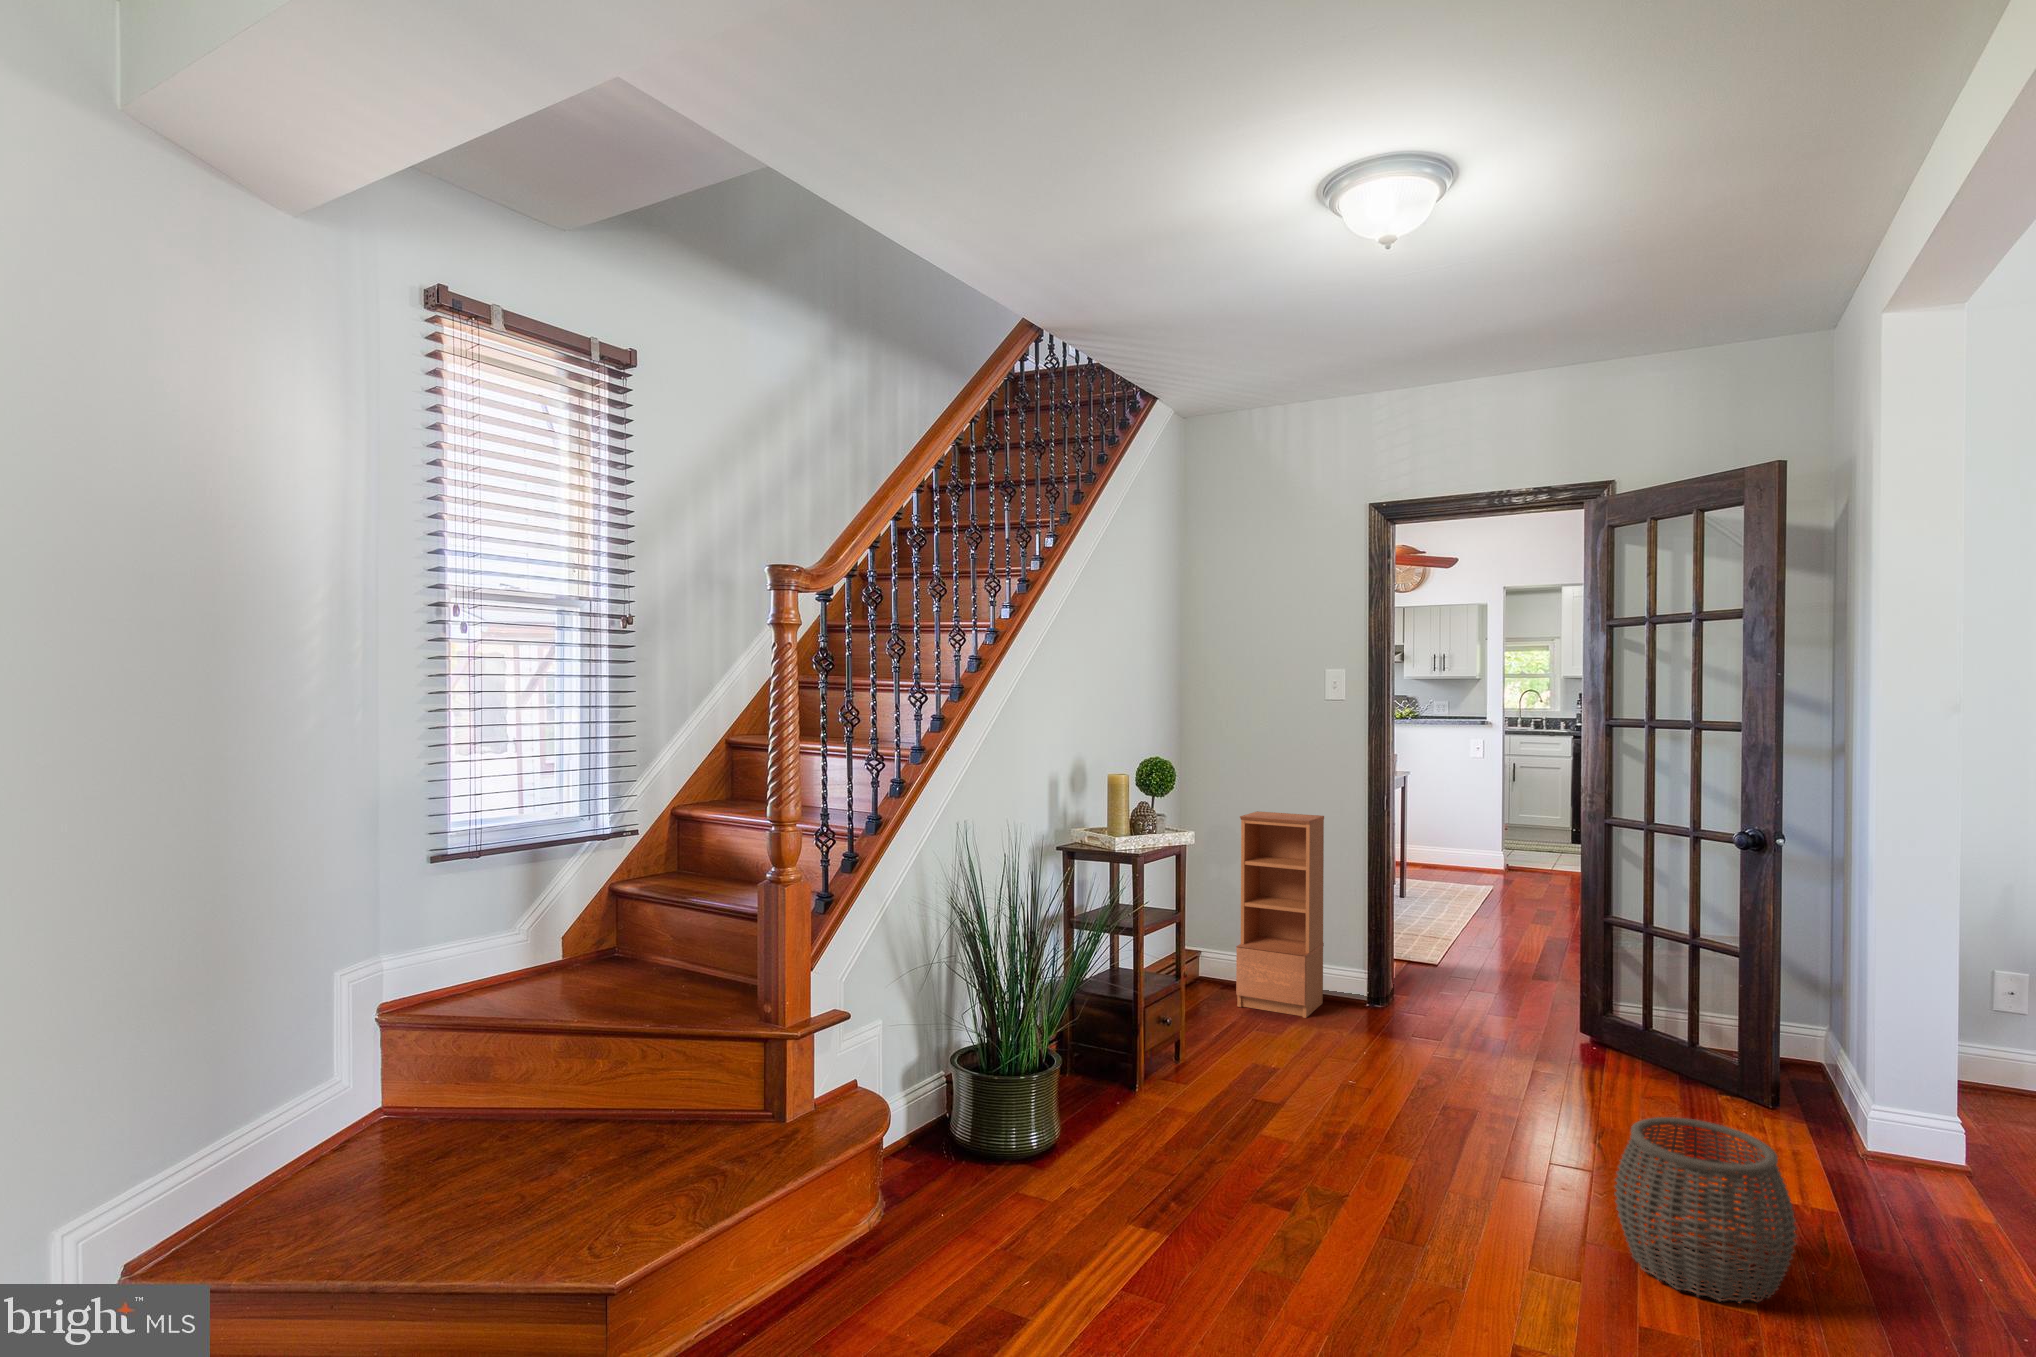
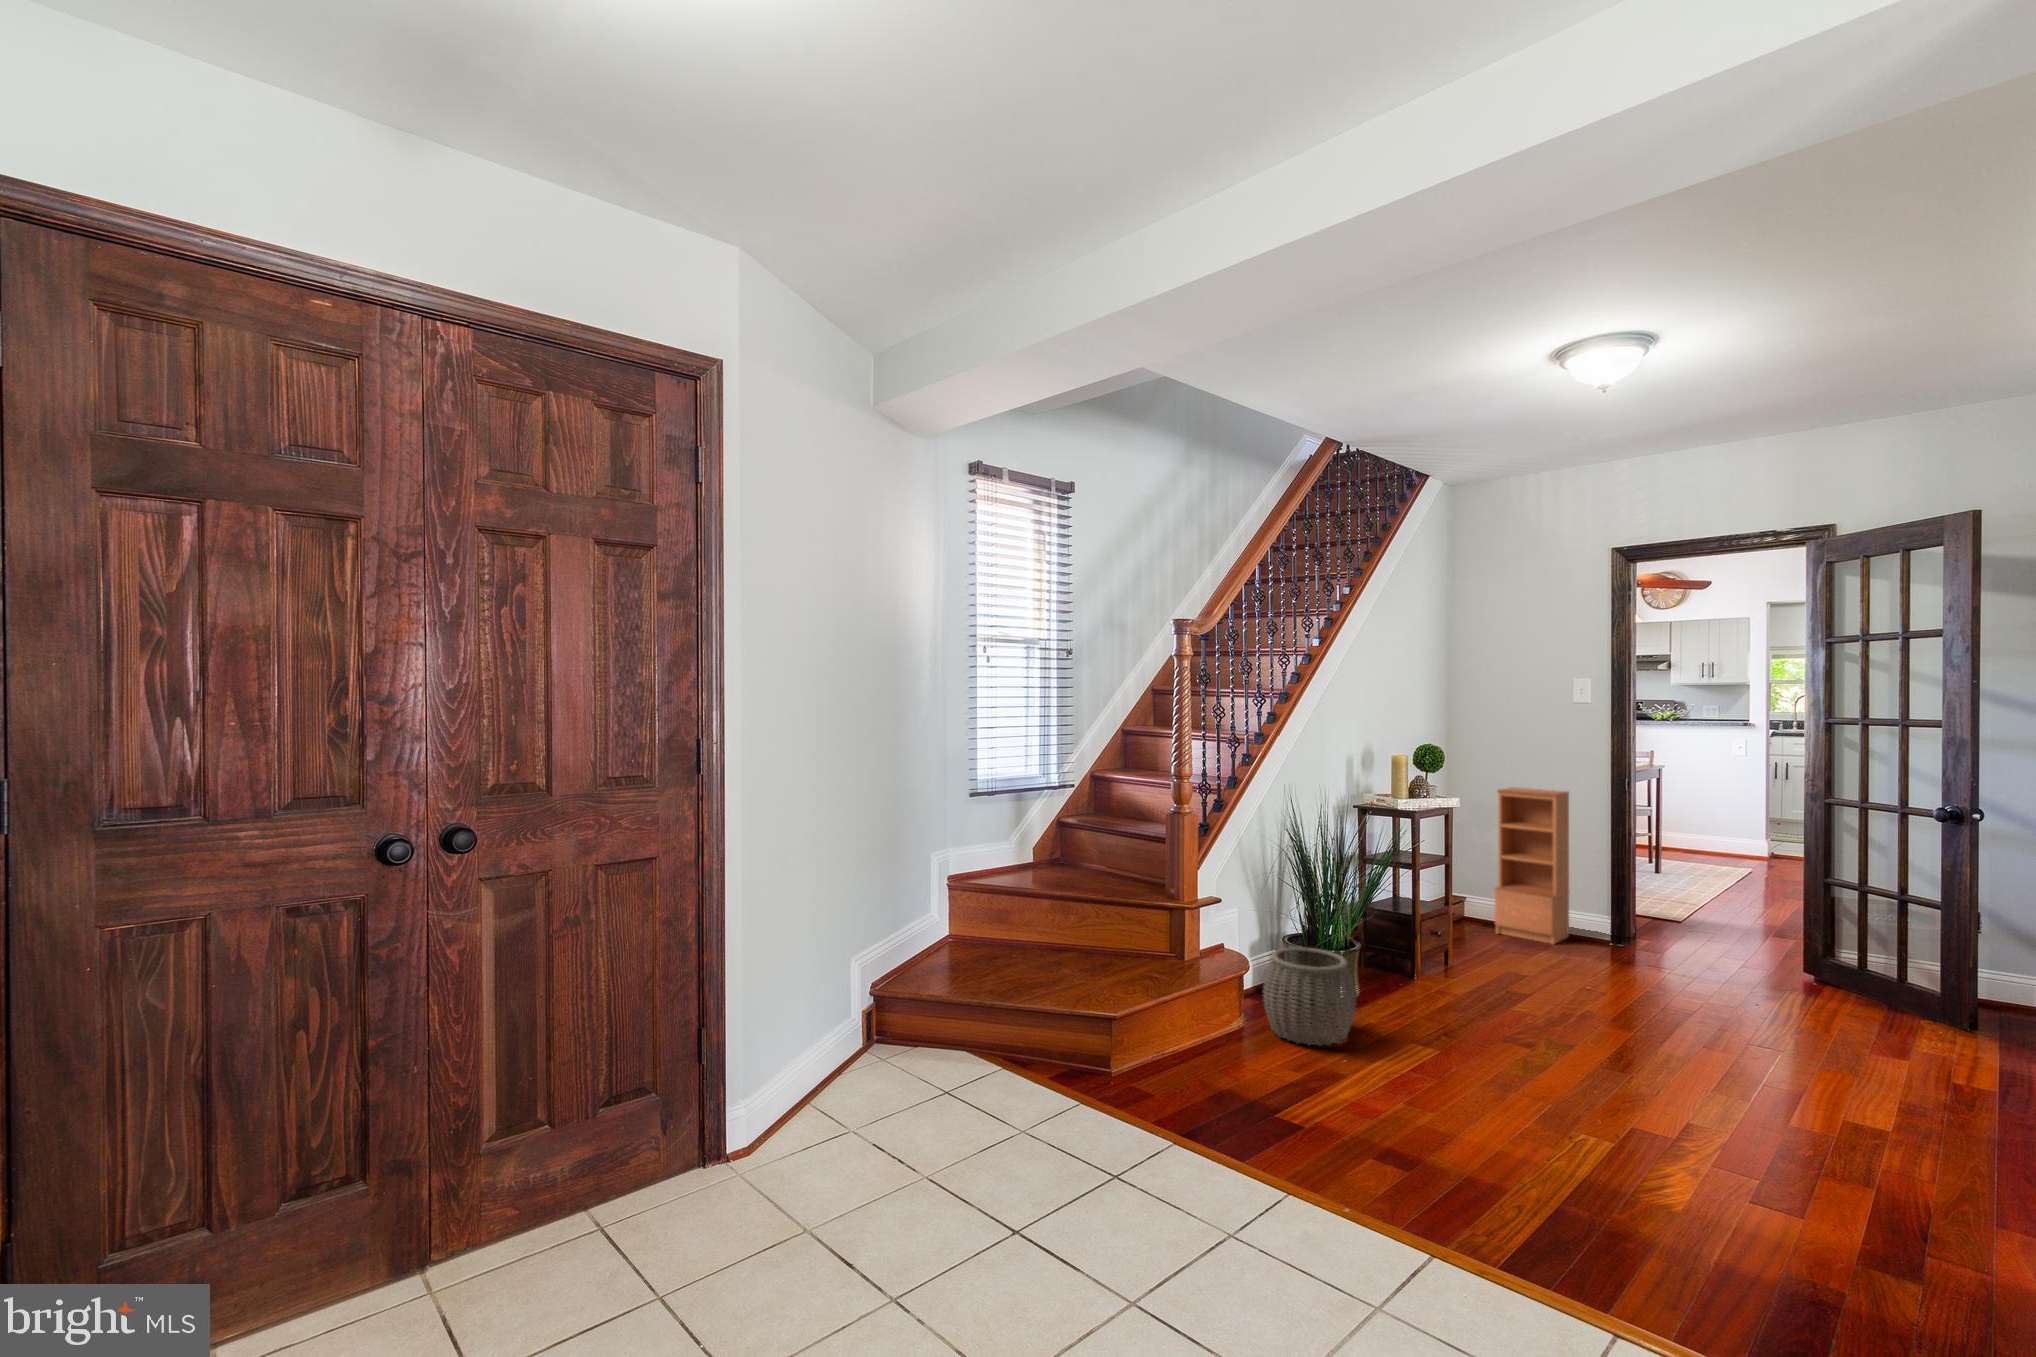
woven basket: present [1614,1117,1797,1303] -> present [1263,947,1356,1046]

